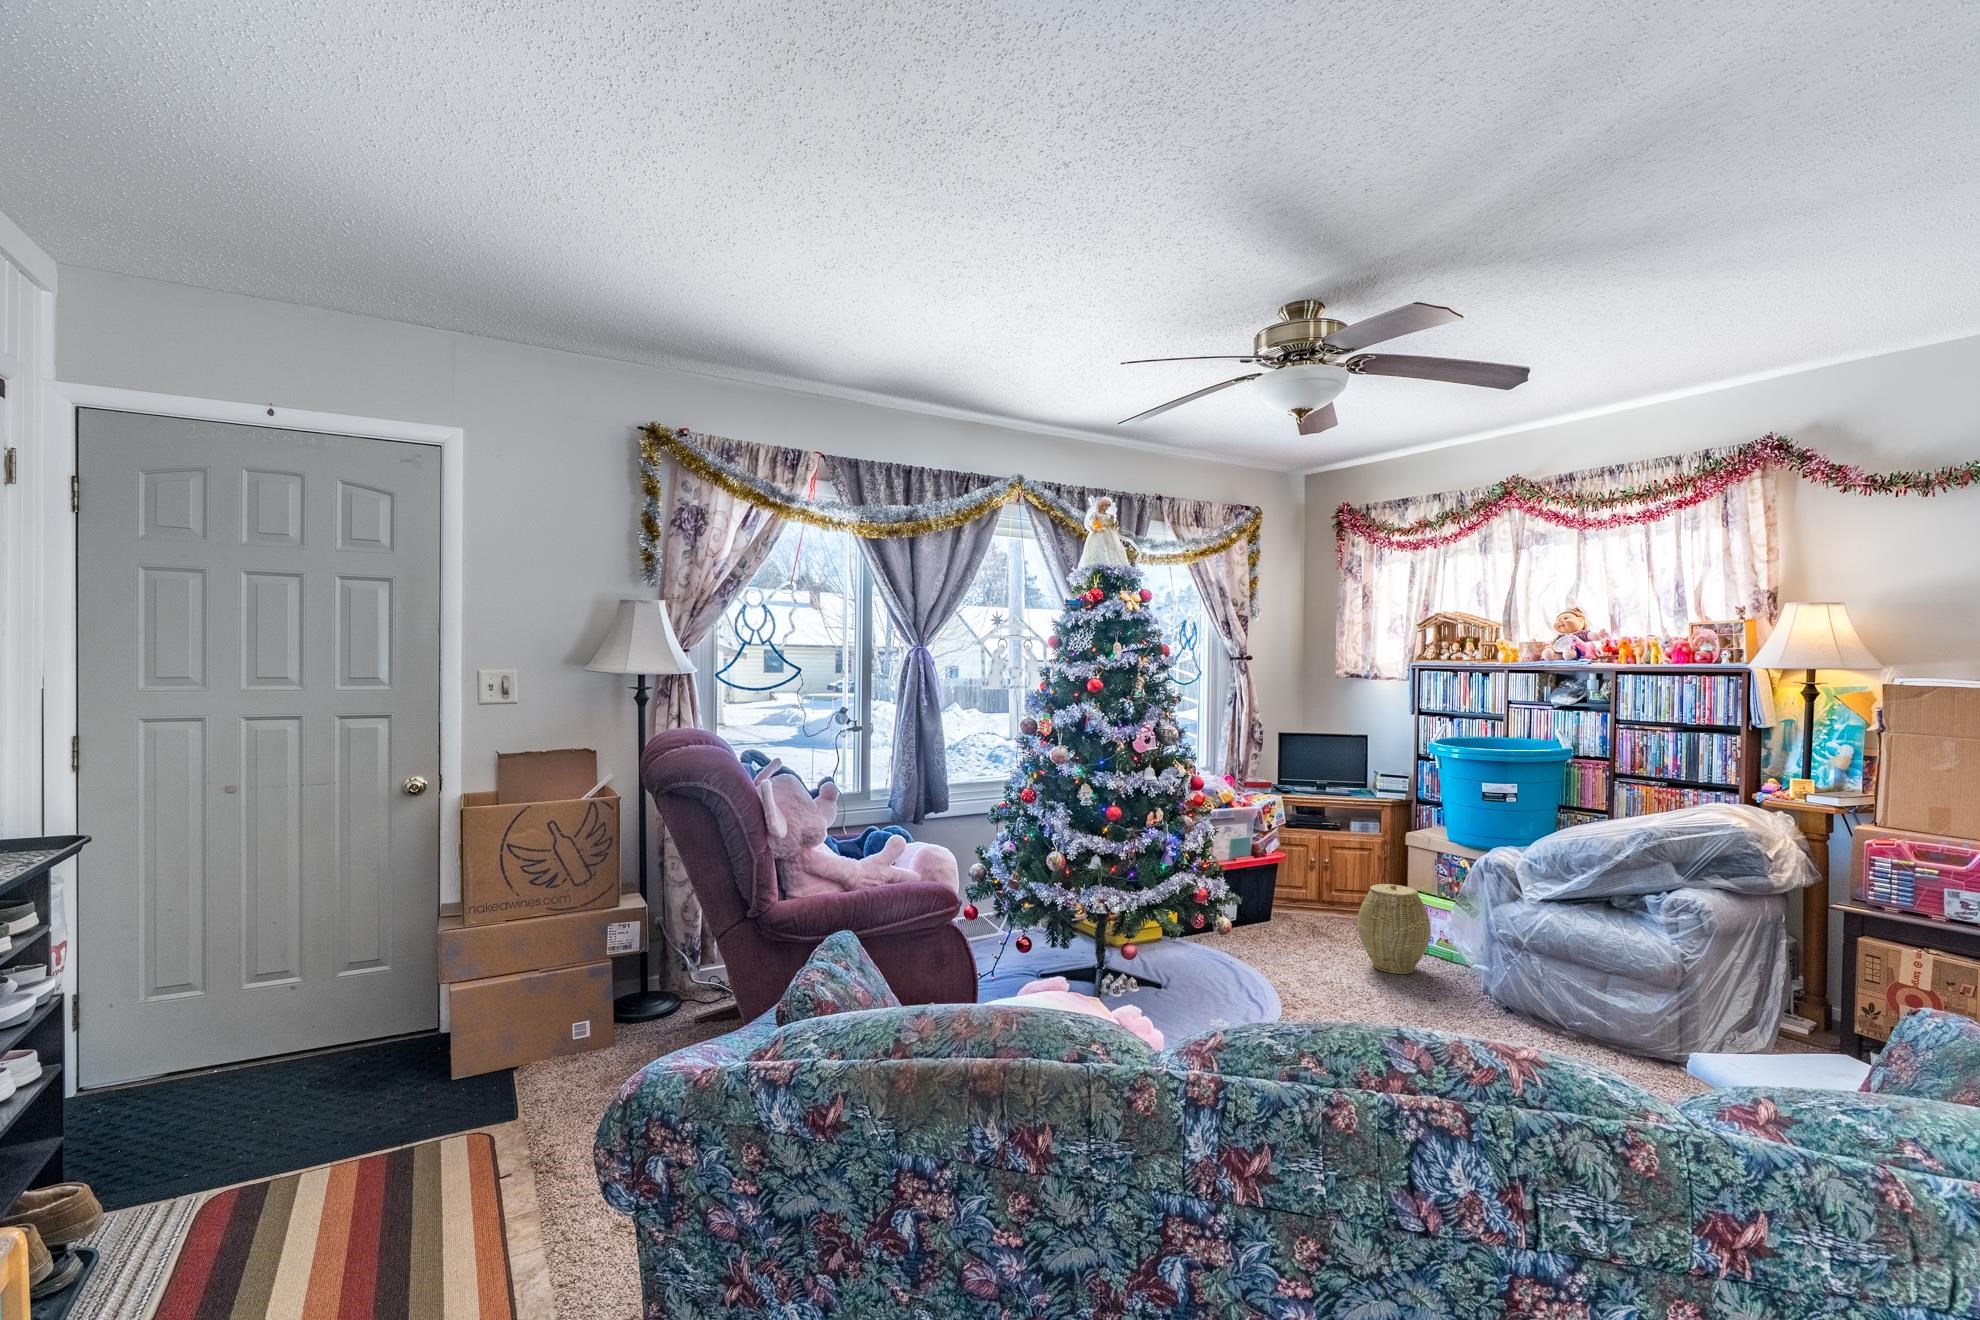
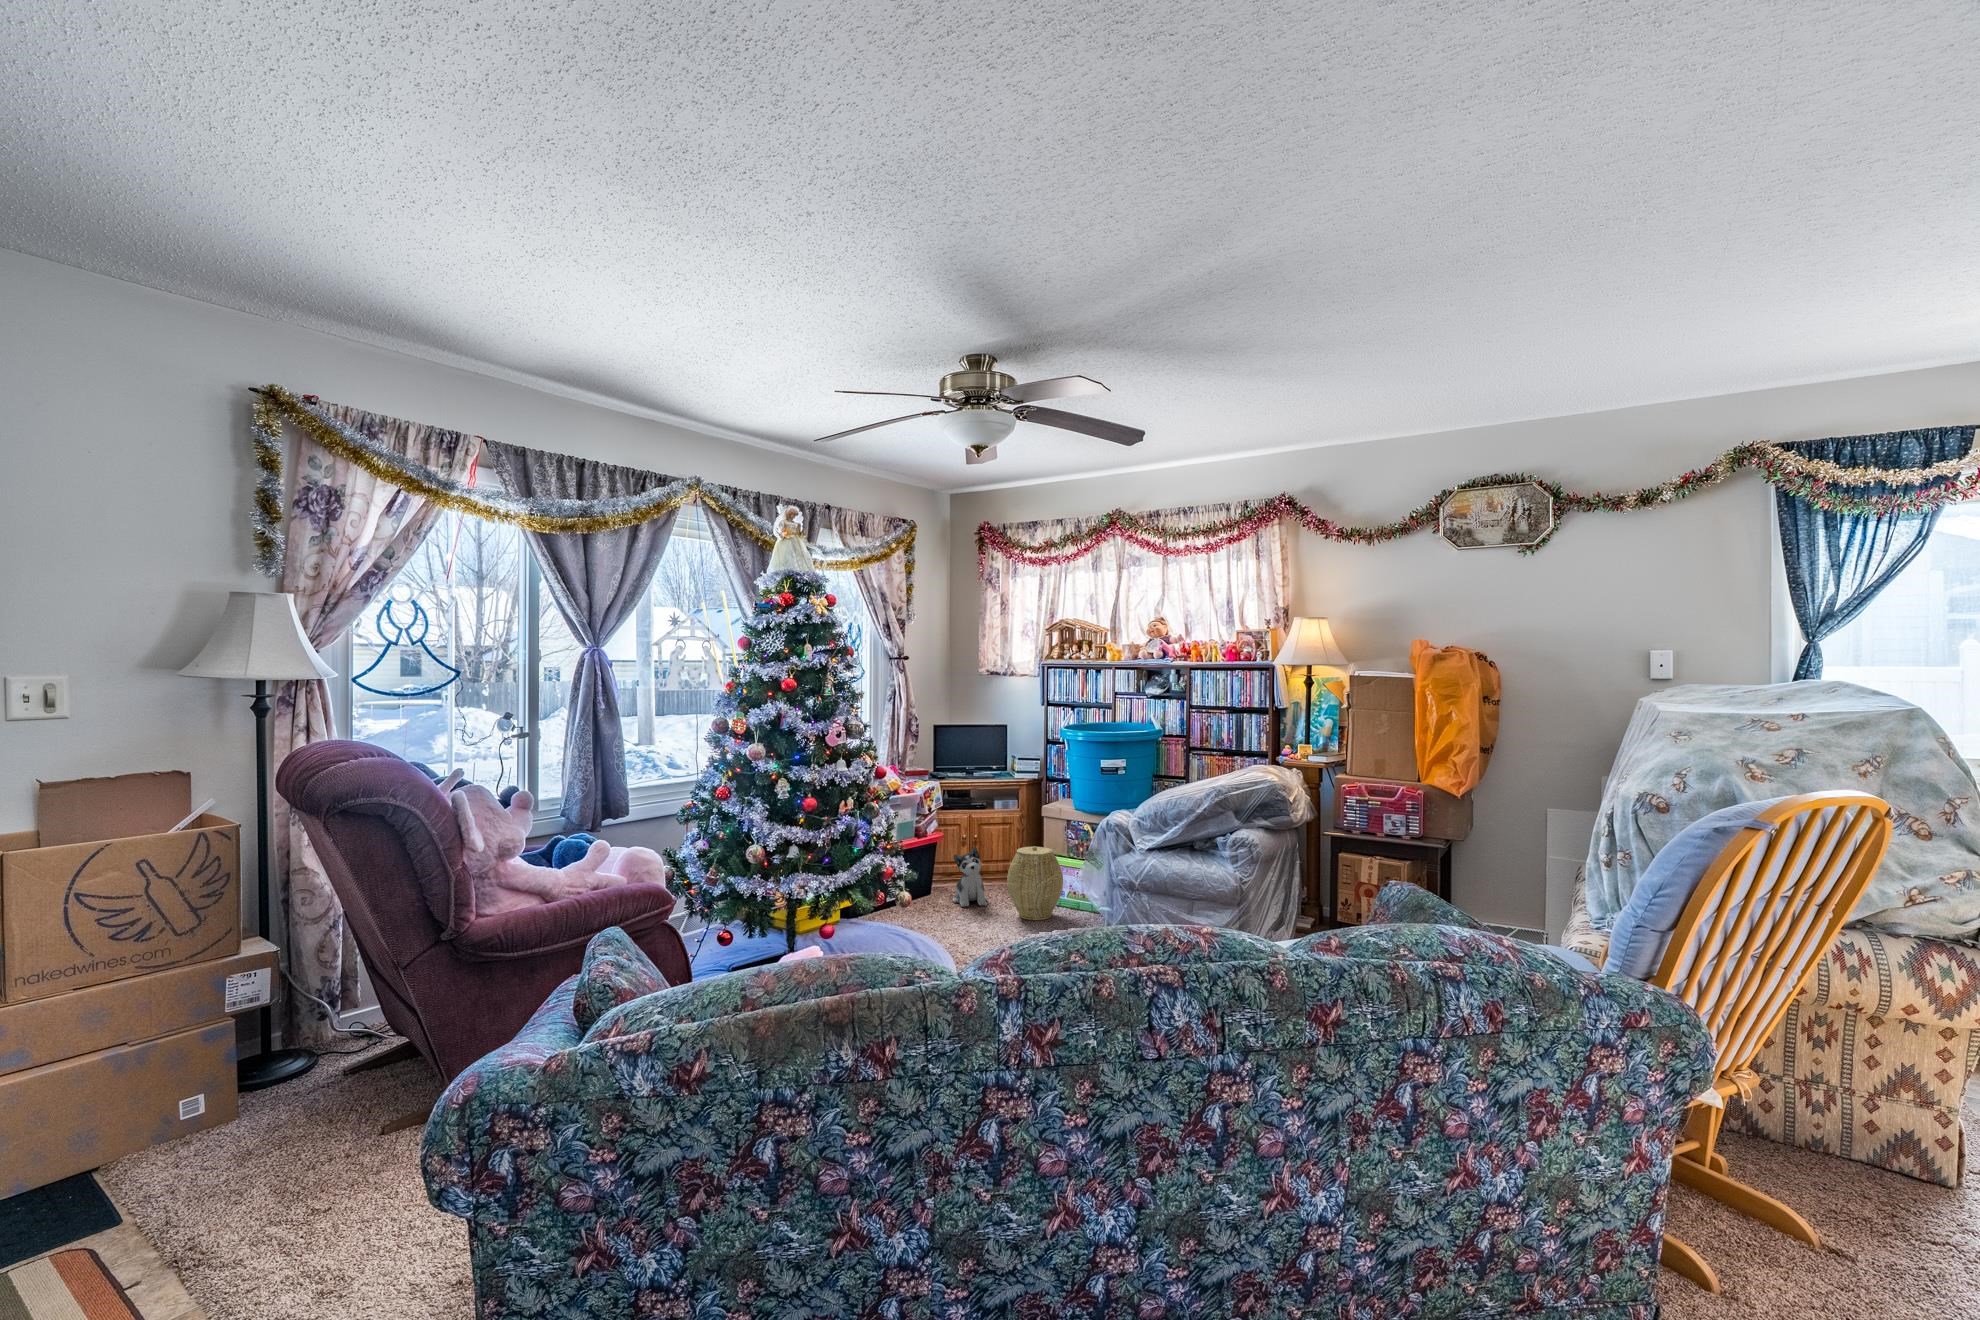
plush toy: none [1293,877,1336,947] -> present [953,846,988,907]

